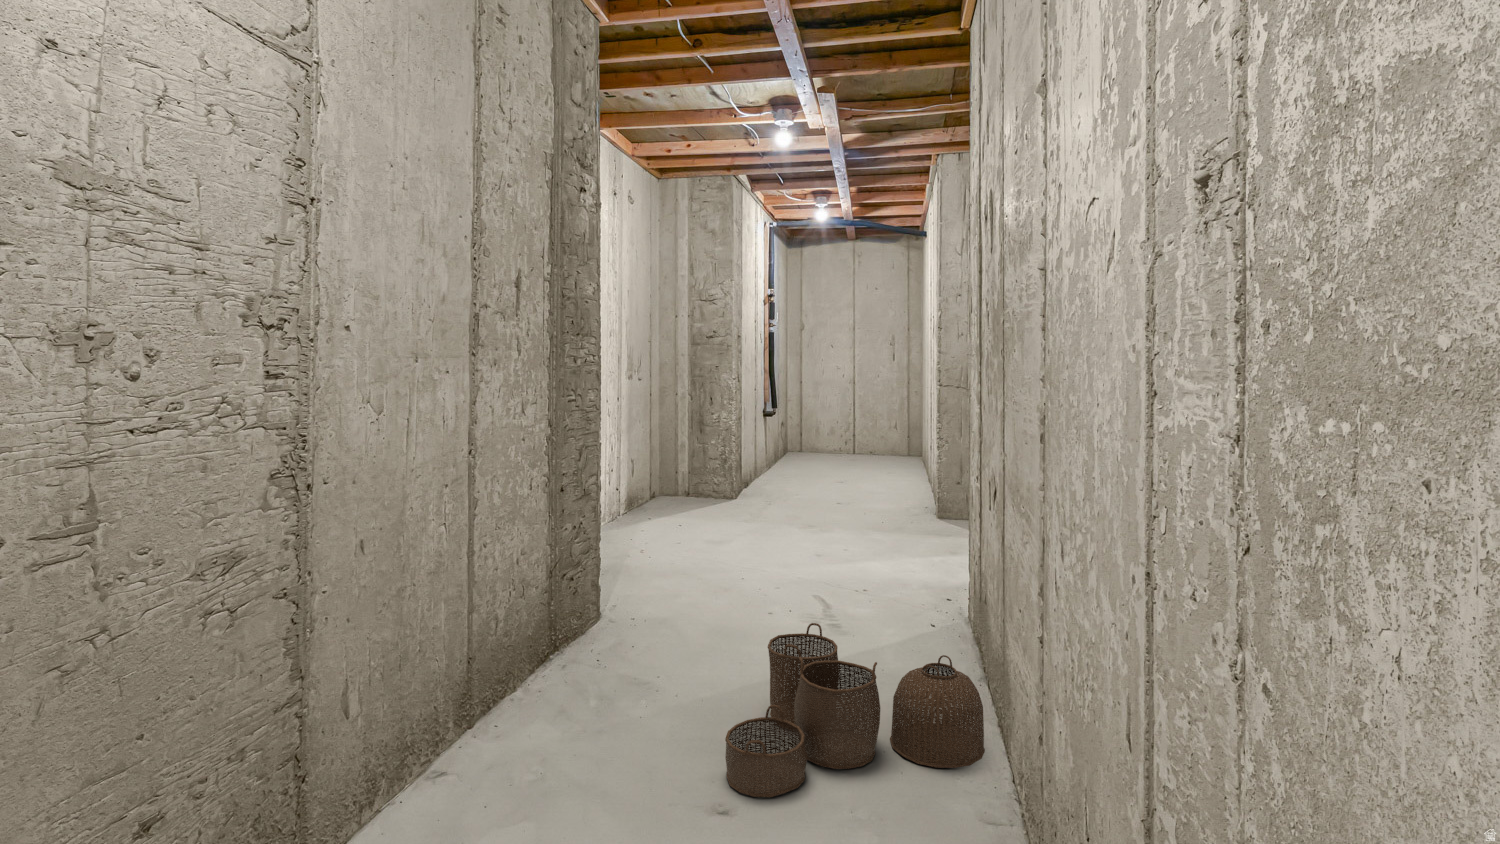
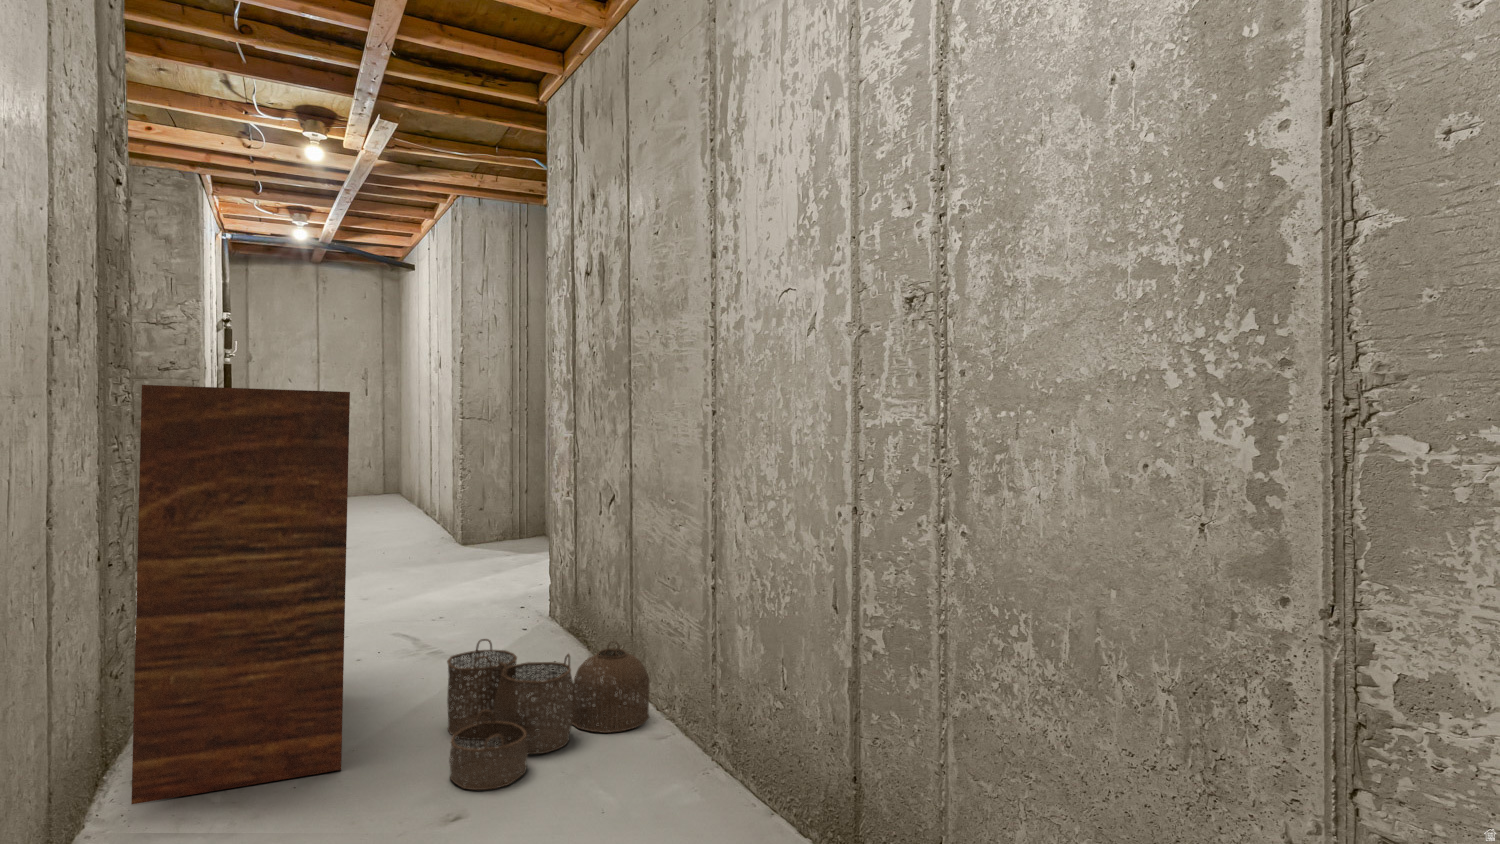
shelving unit: none [505,368,715,726] -> present [131,385,350,804]

